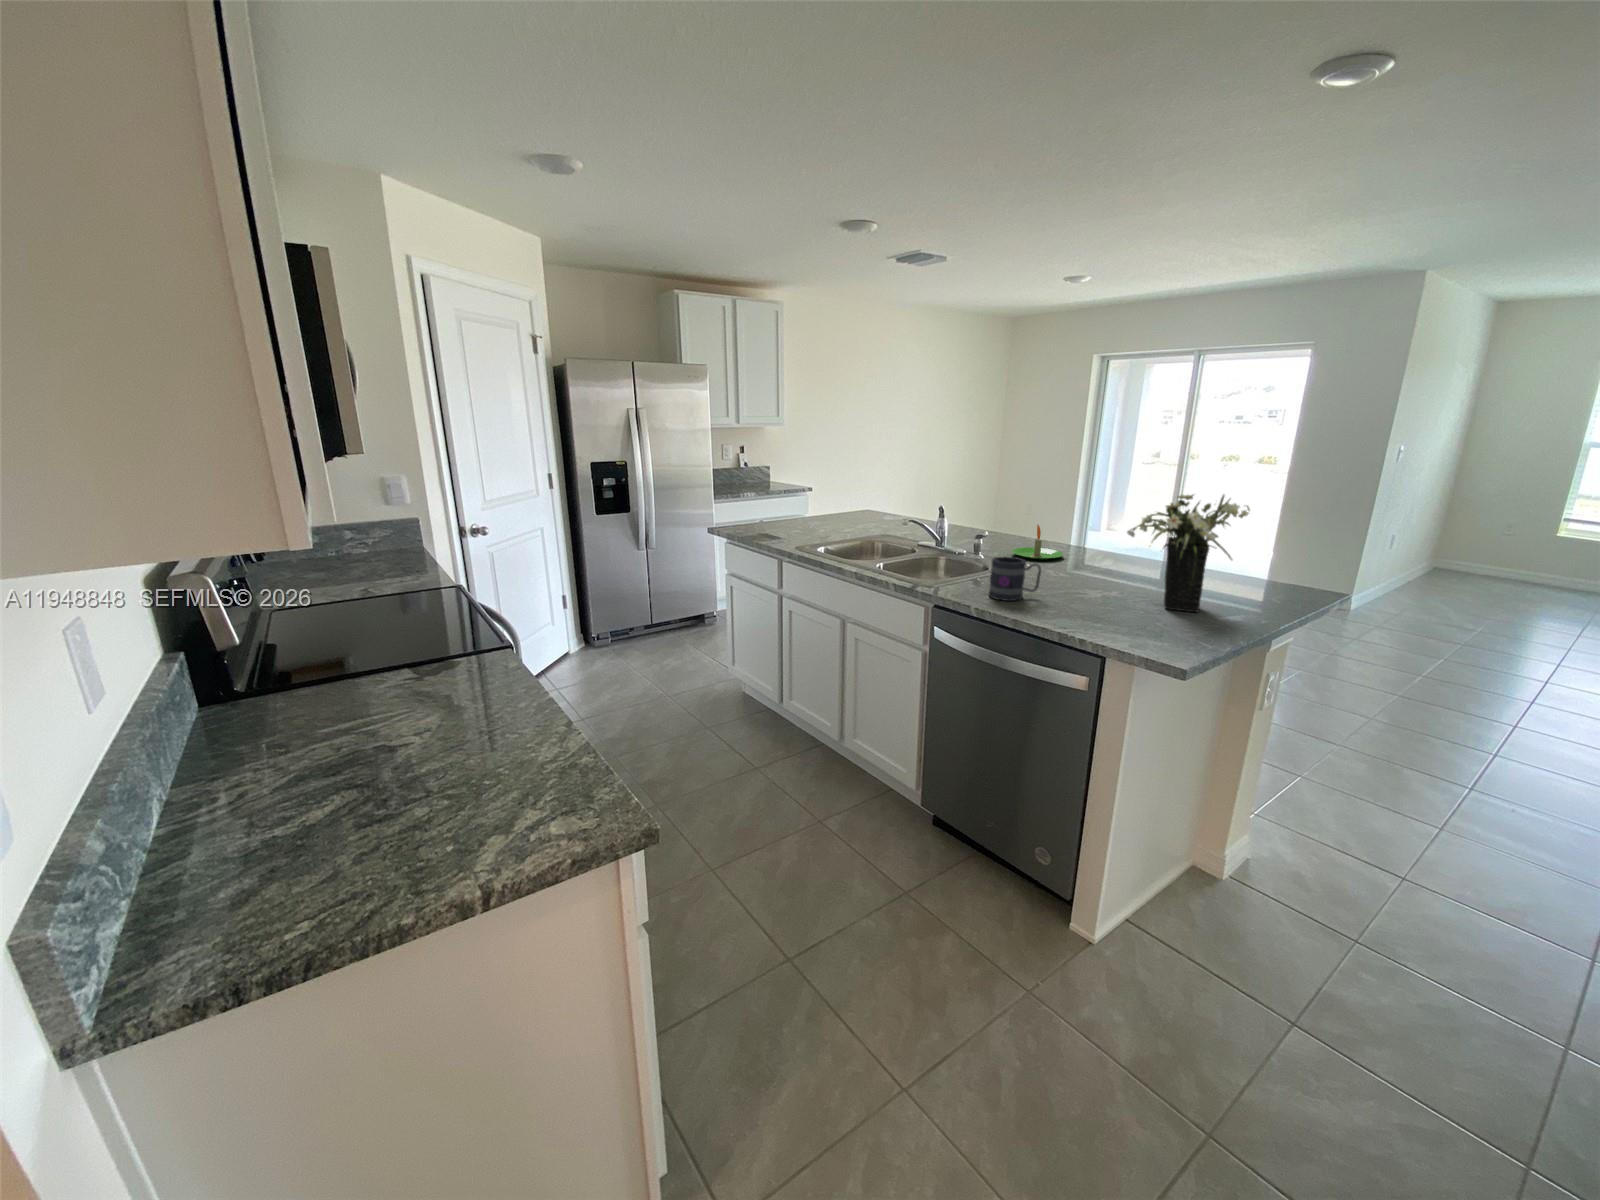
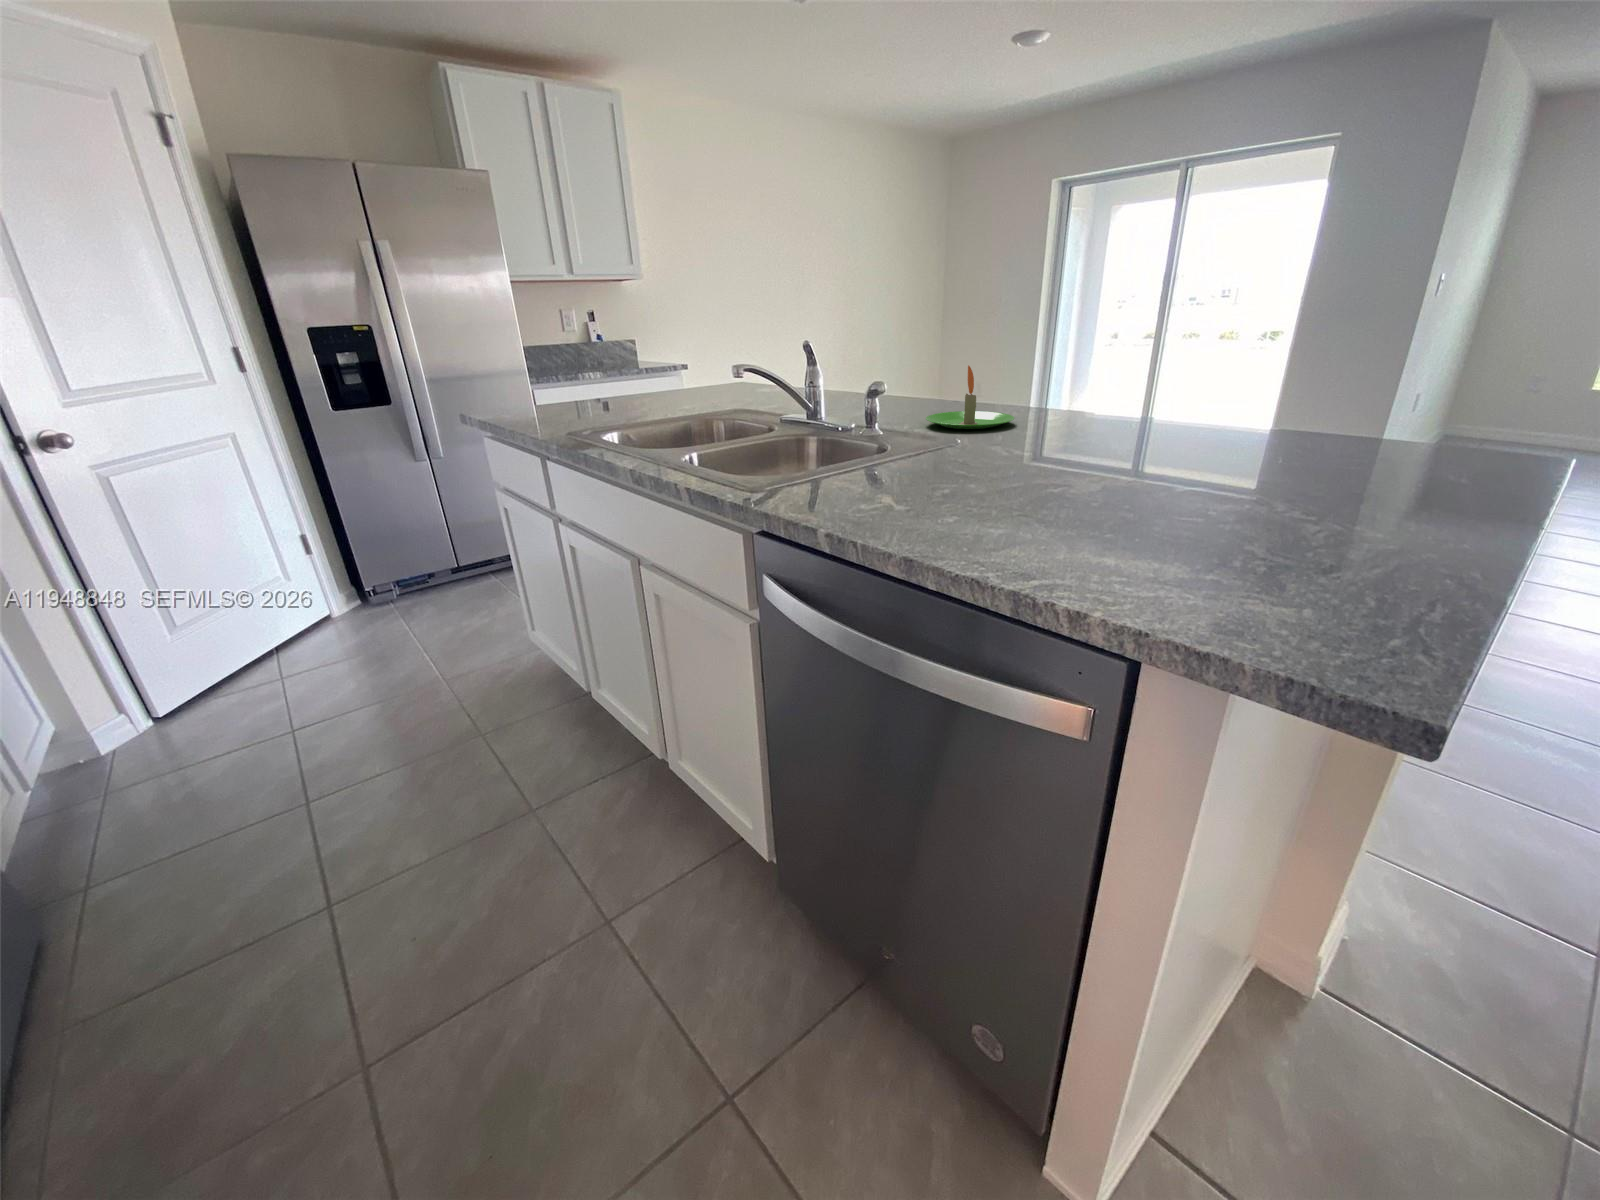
flower arrangement: present [1127,494,1250,612] -> none [1140,199,1444,509]
mug: present [989,556,1041,601] -> none [848,411,956,507]

